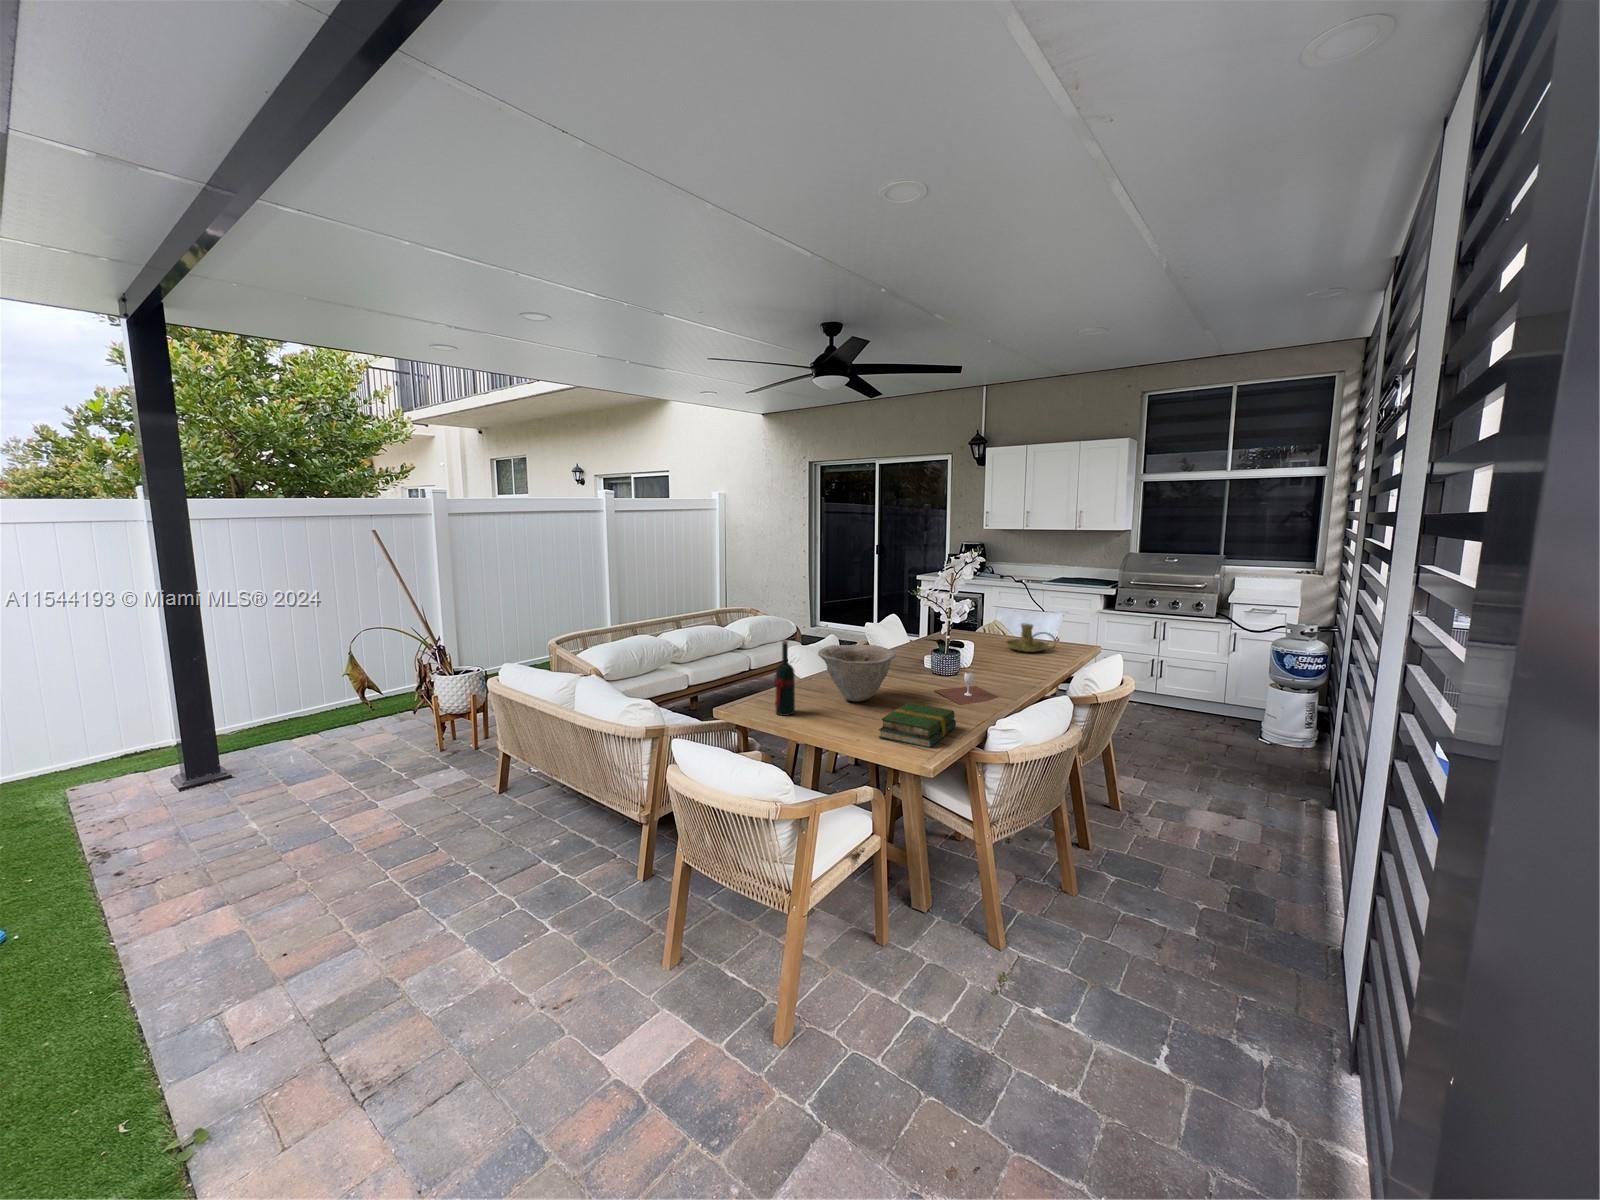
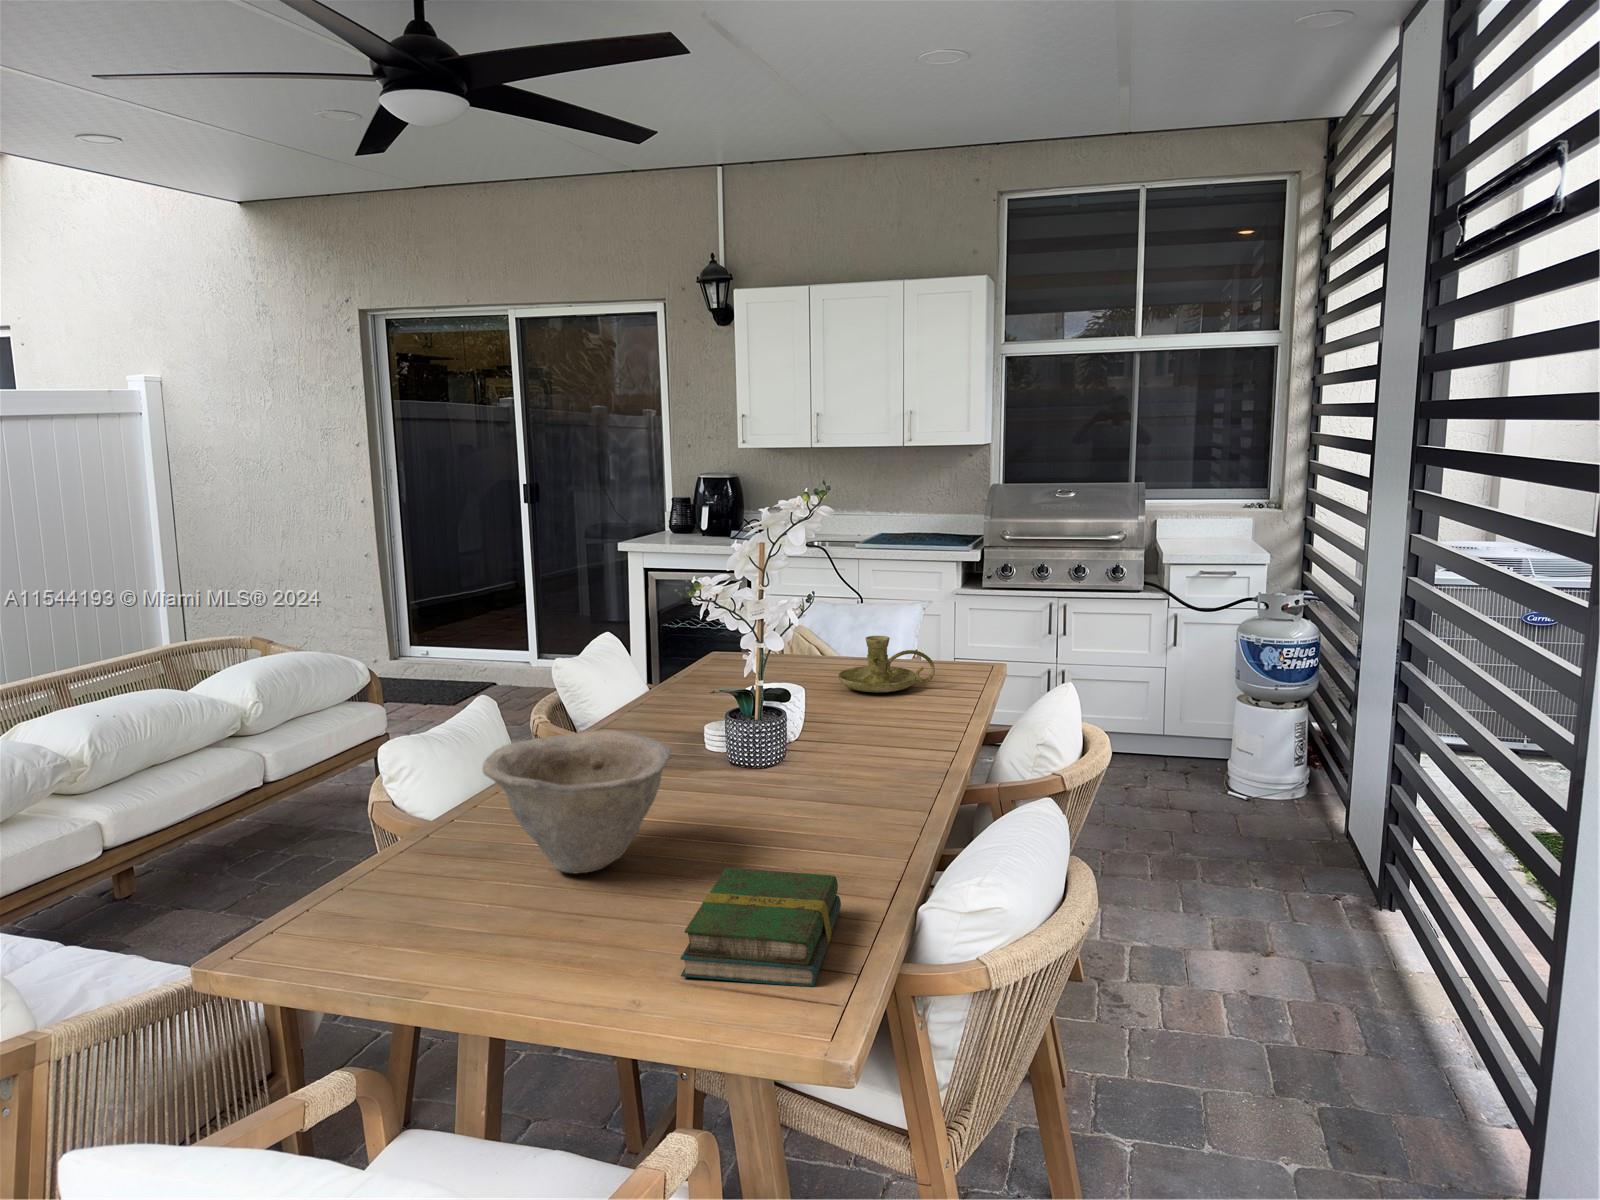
wine bottle: present [774,640,795,716] -> none [382,754,442,948]
wine glass: present [934,672,999,705] -> none [747,766,900,845]

